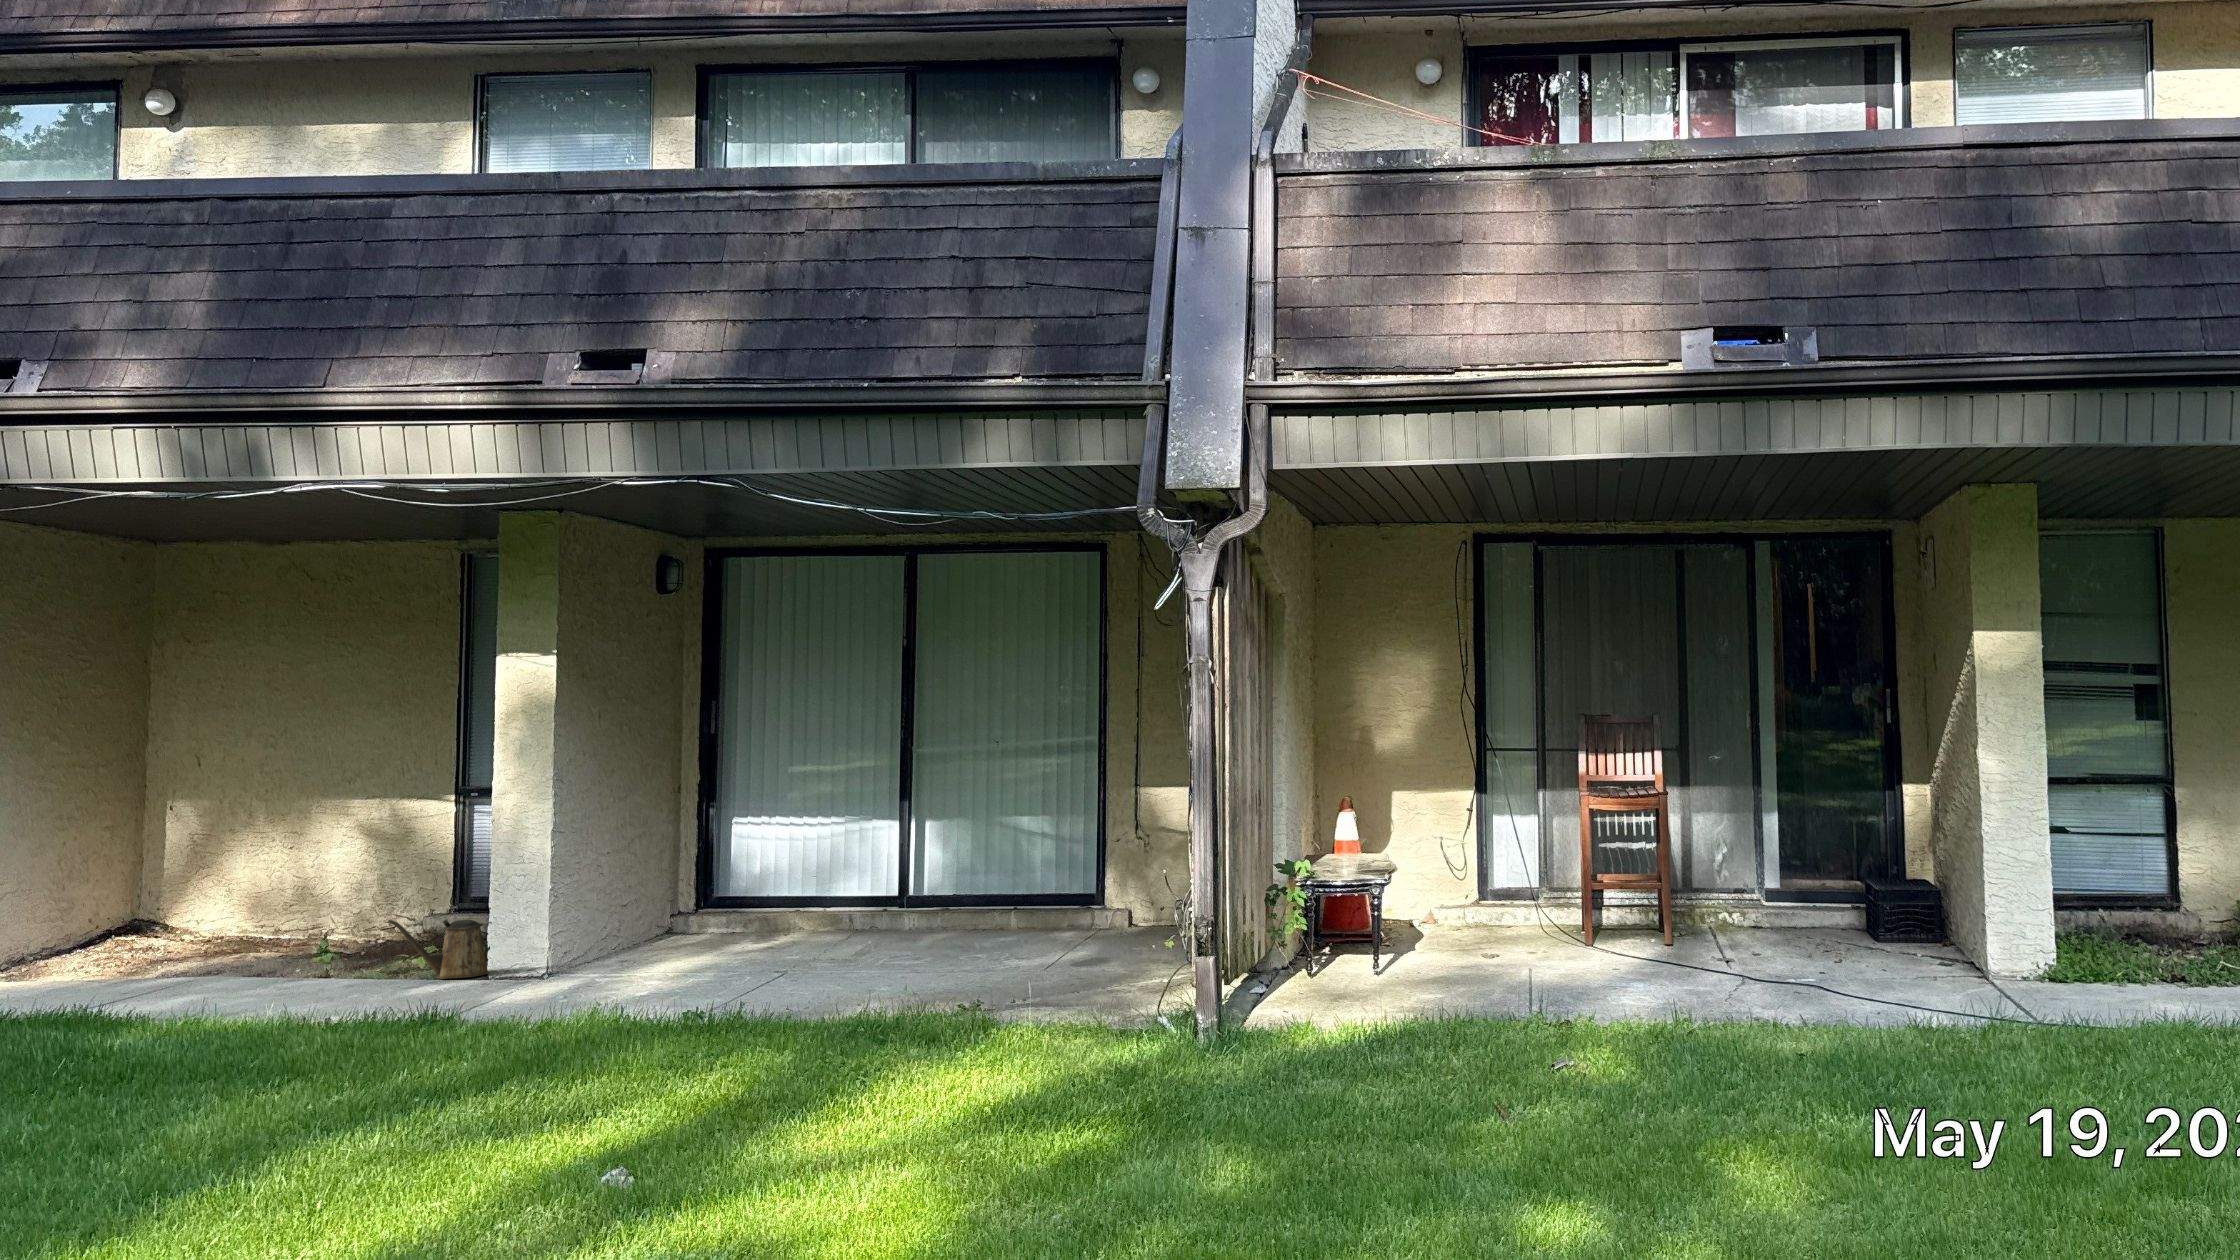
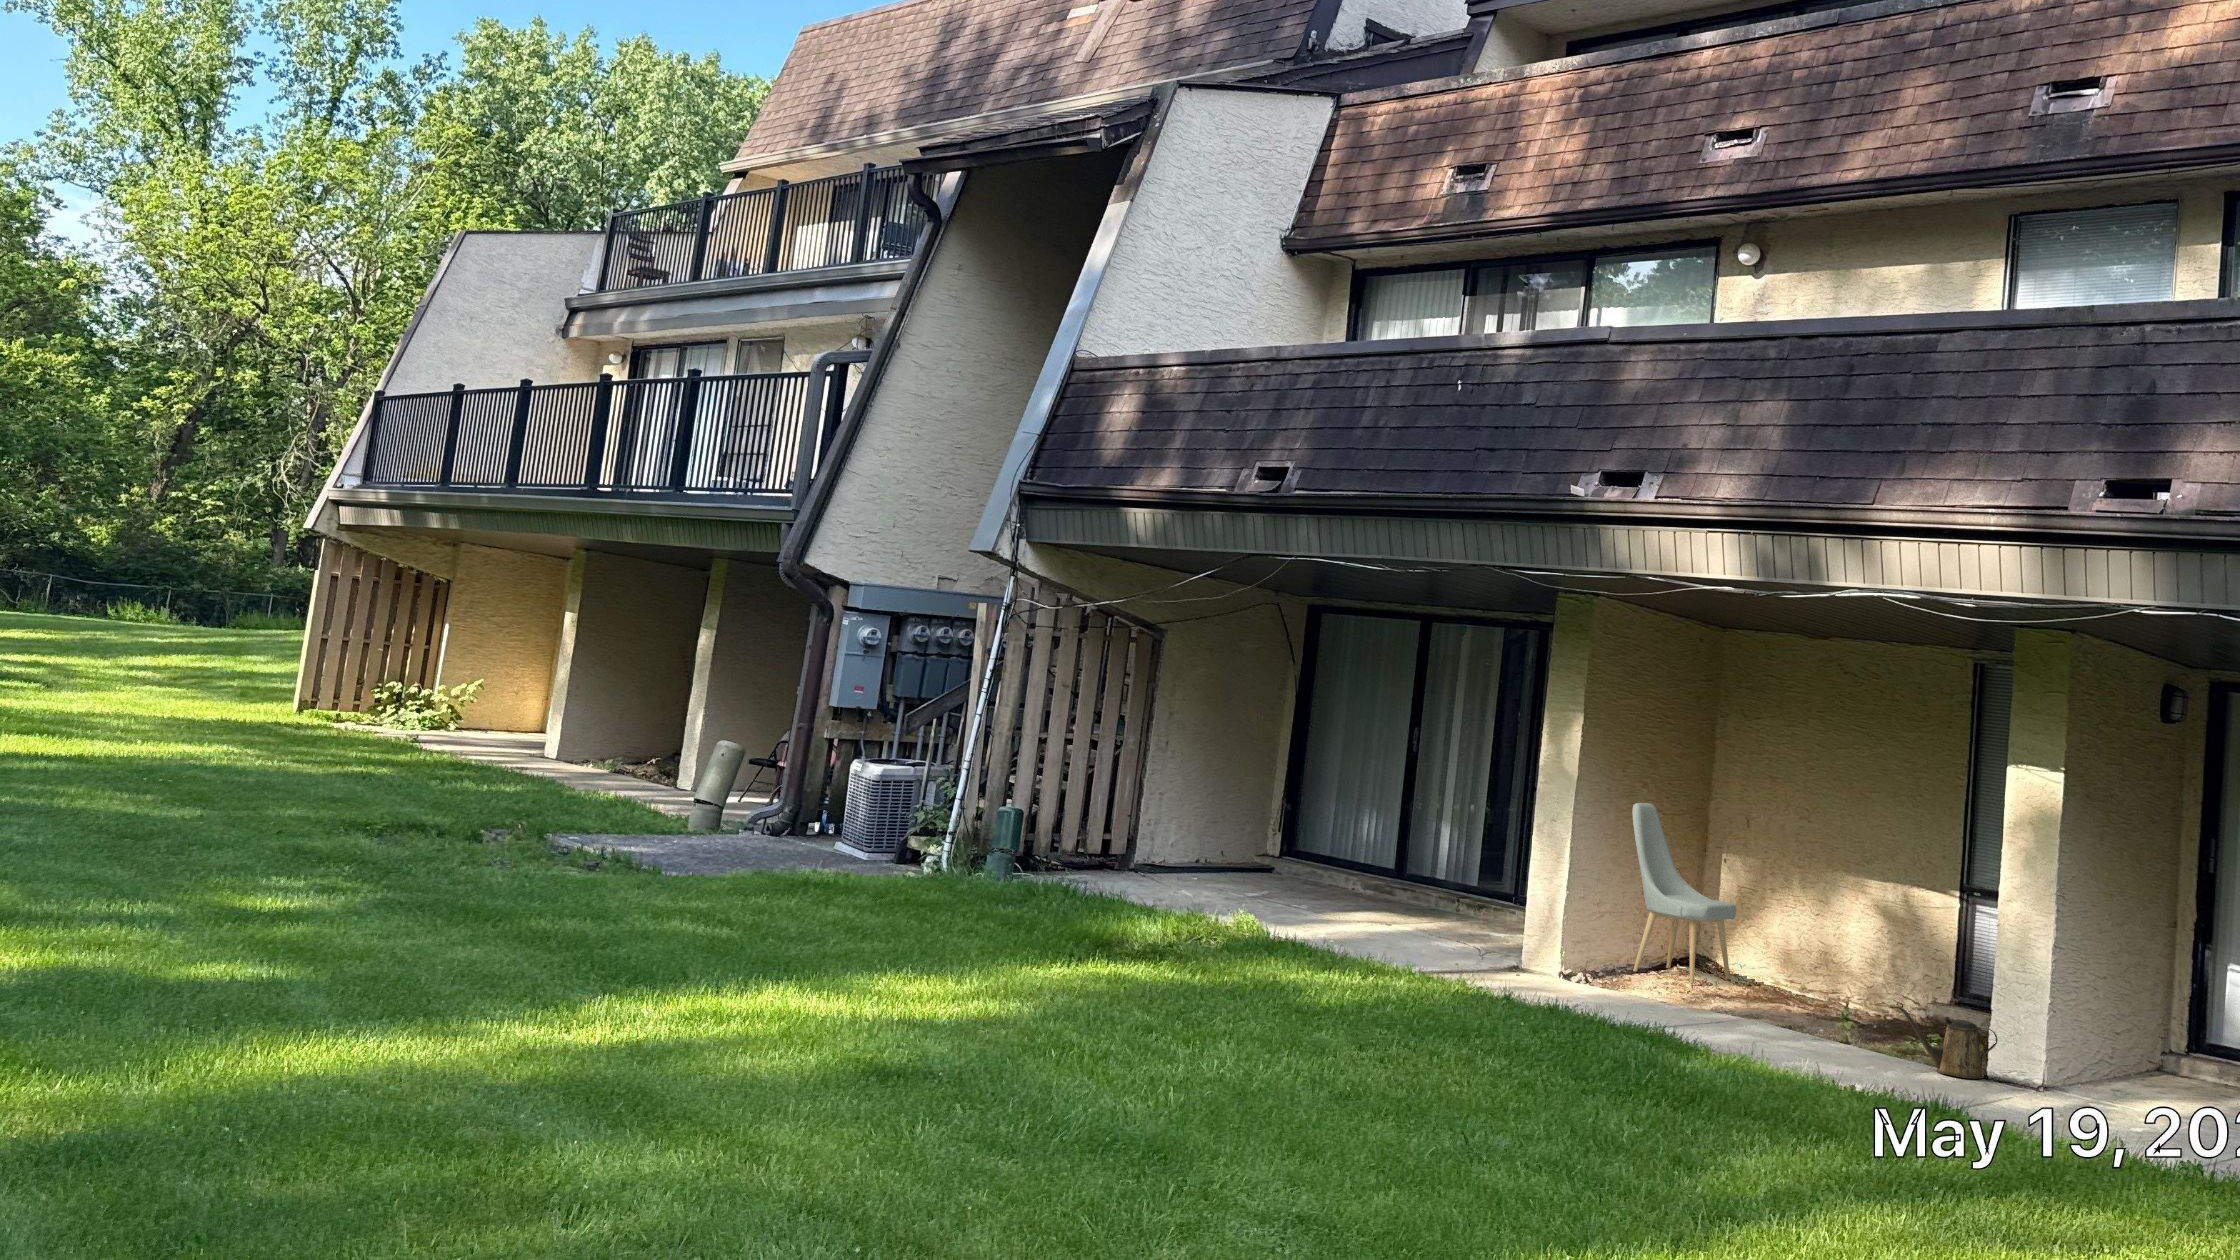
chair: none [32,760,185,960] -> present [1632,803,1736,984]

